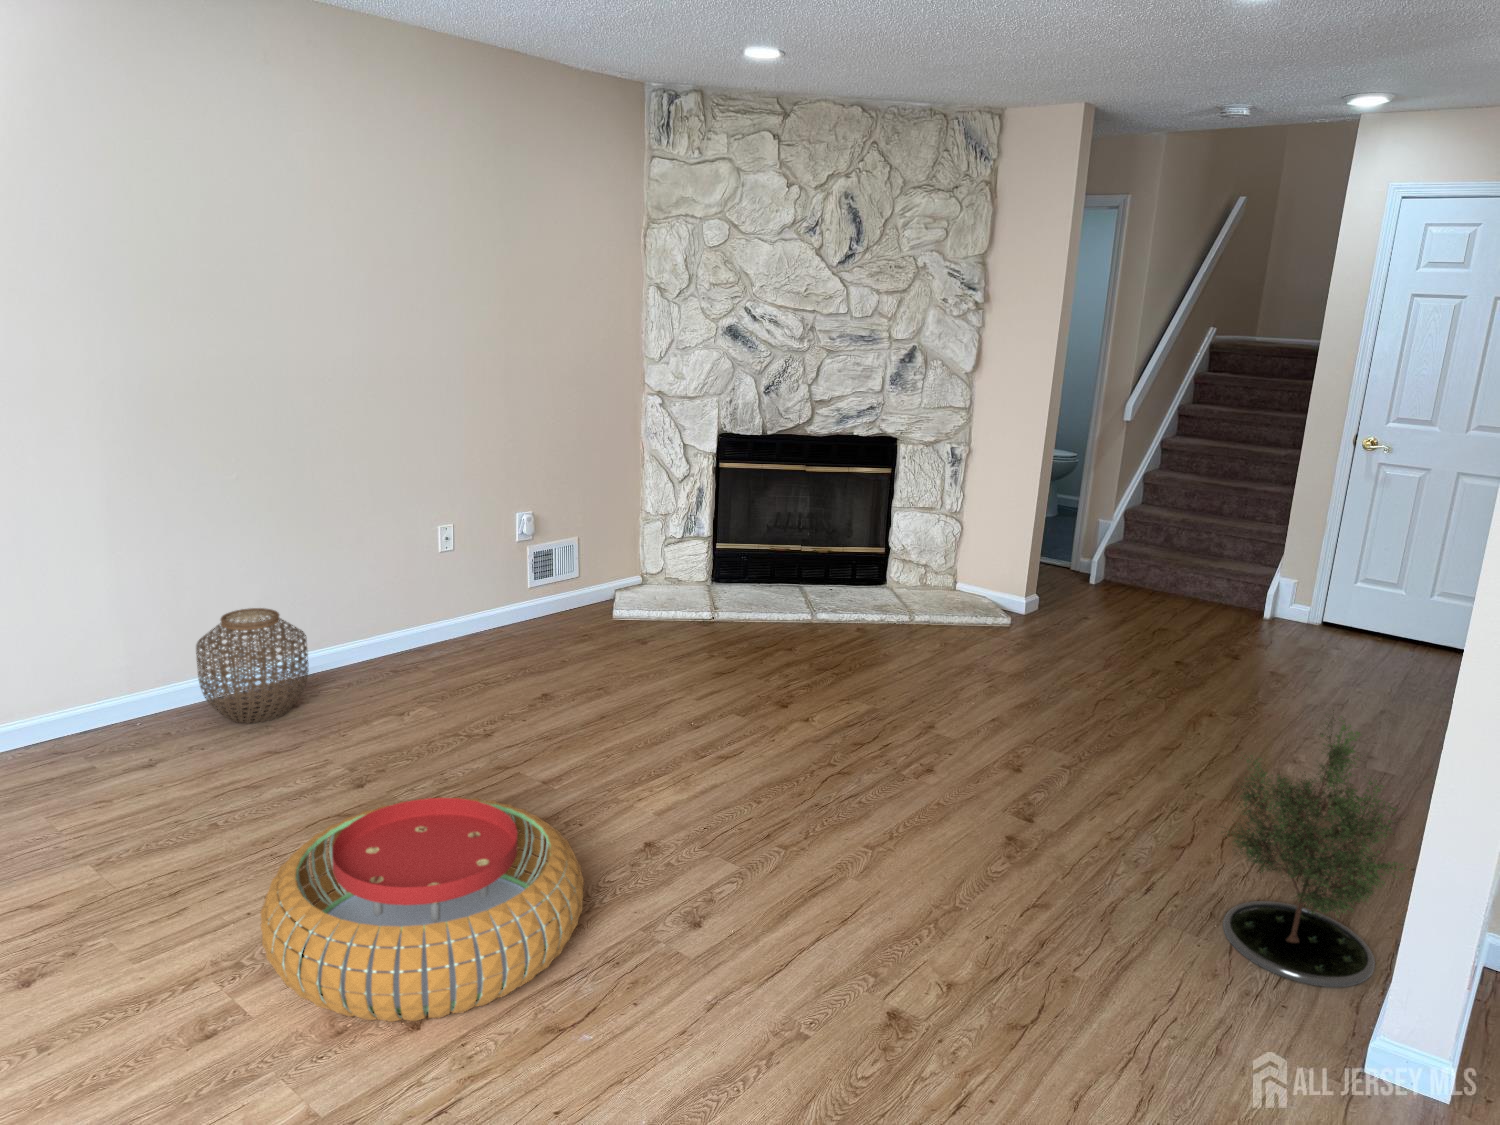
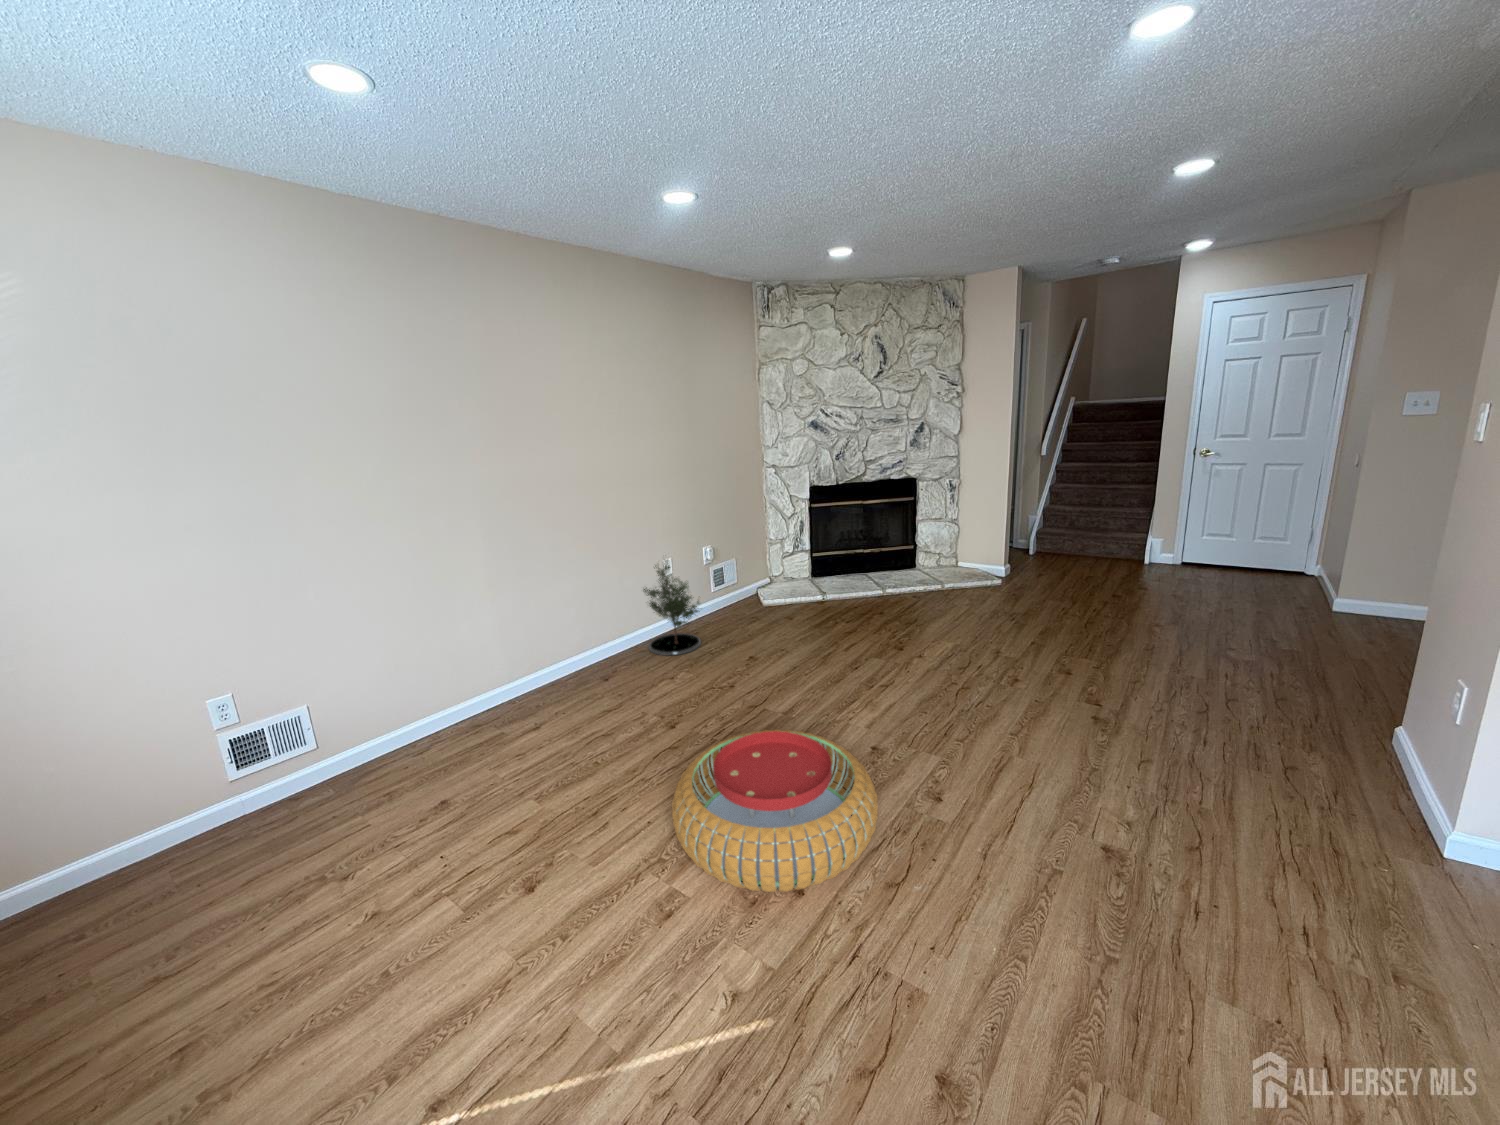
woven basket: present [196,608,308,723] -> none [547,621,615,694]
potted tree: present [1223,710,1407,987] -> present [643,563,701,655]

